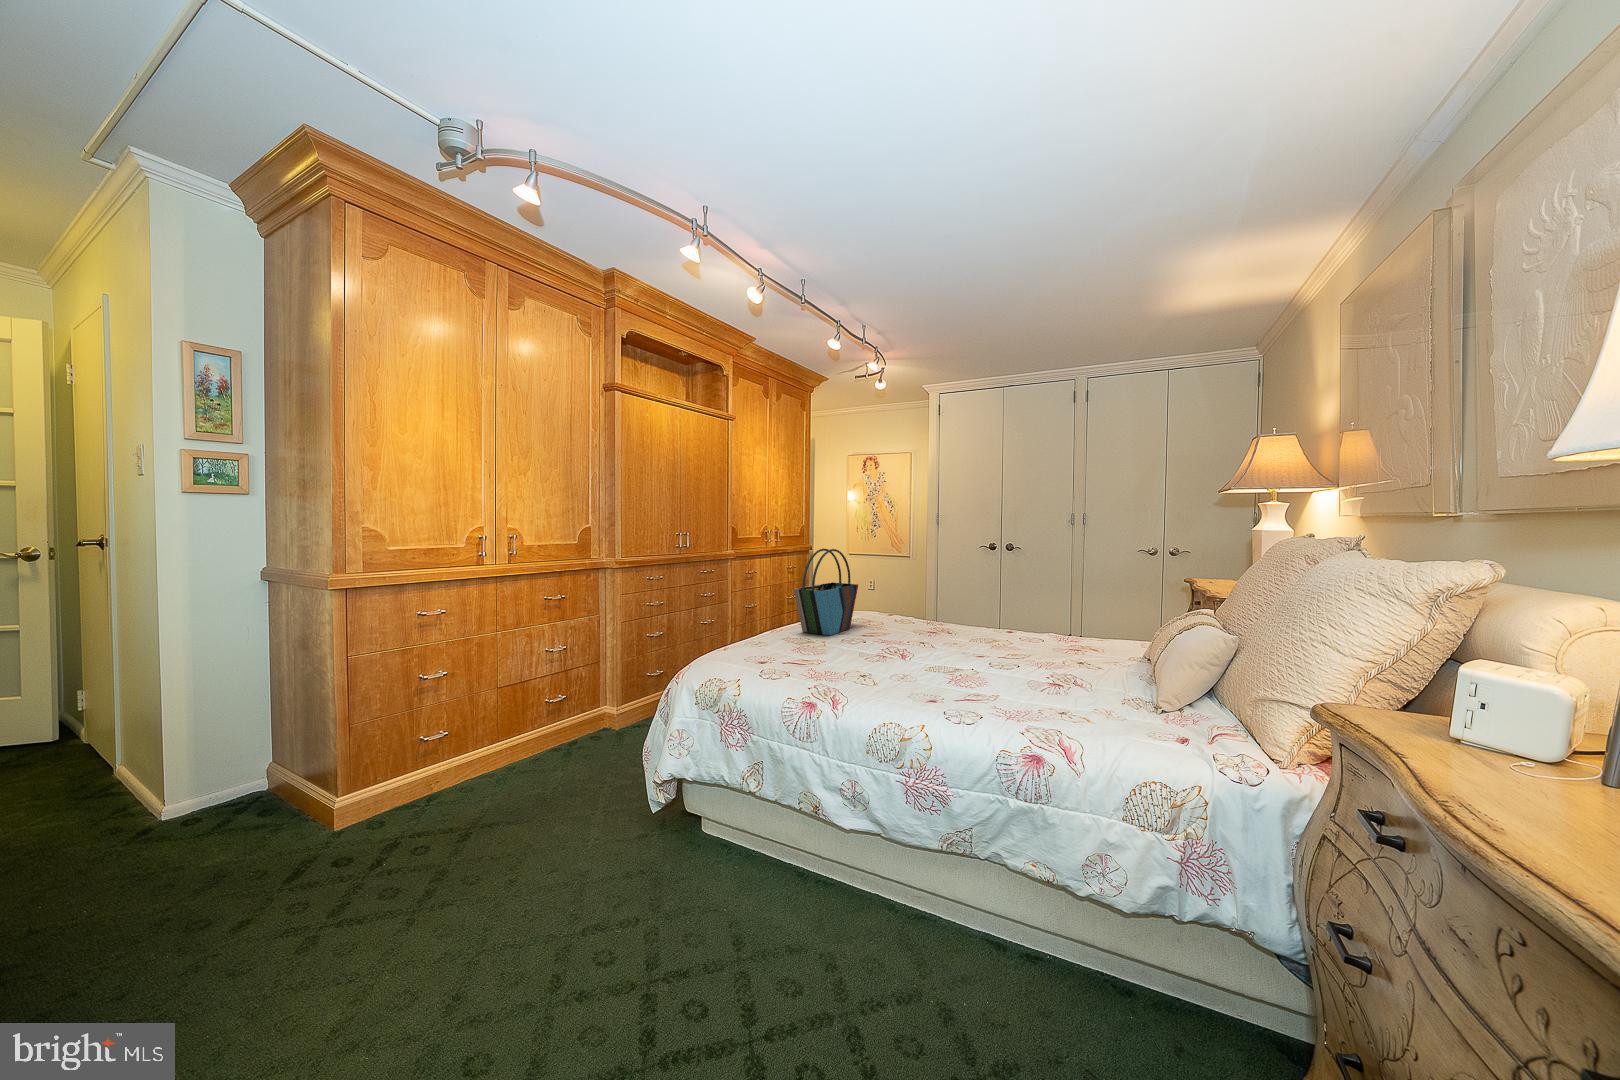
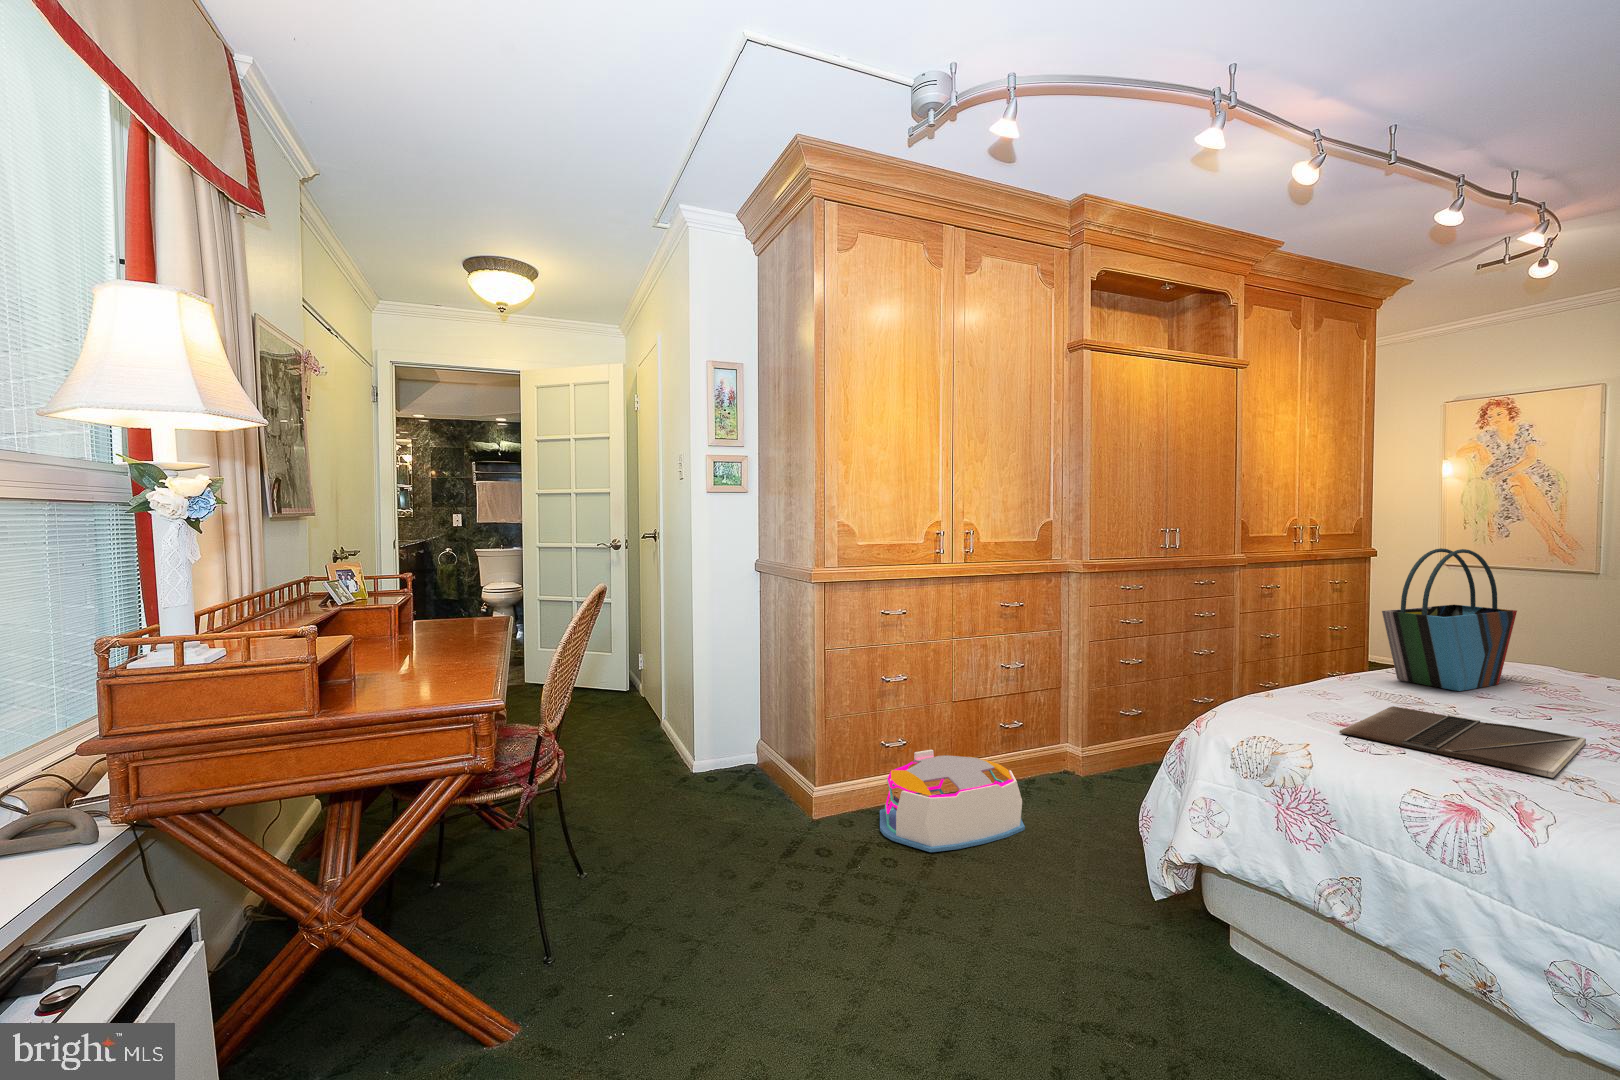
laptop: none [759,649,873,680] -> present [1339,706,1586,778]
storage bin: none [416,735,561,828] -> present [880,750,1025,852]

